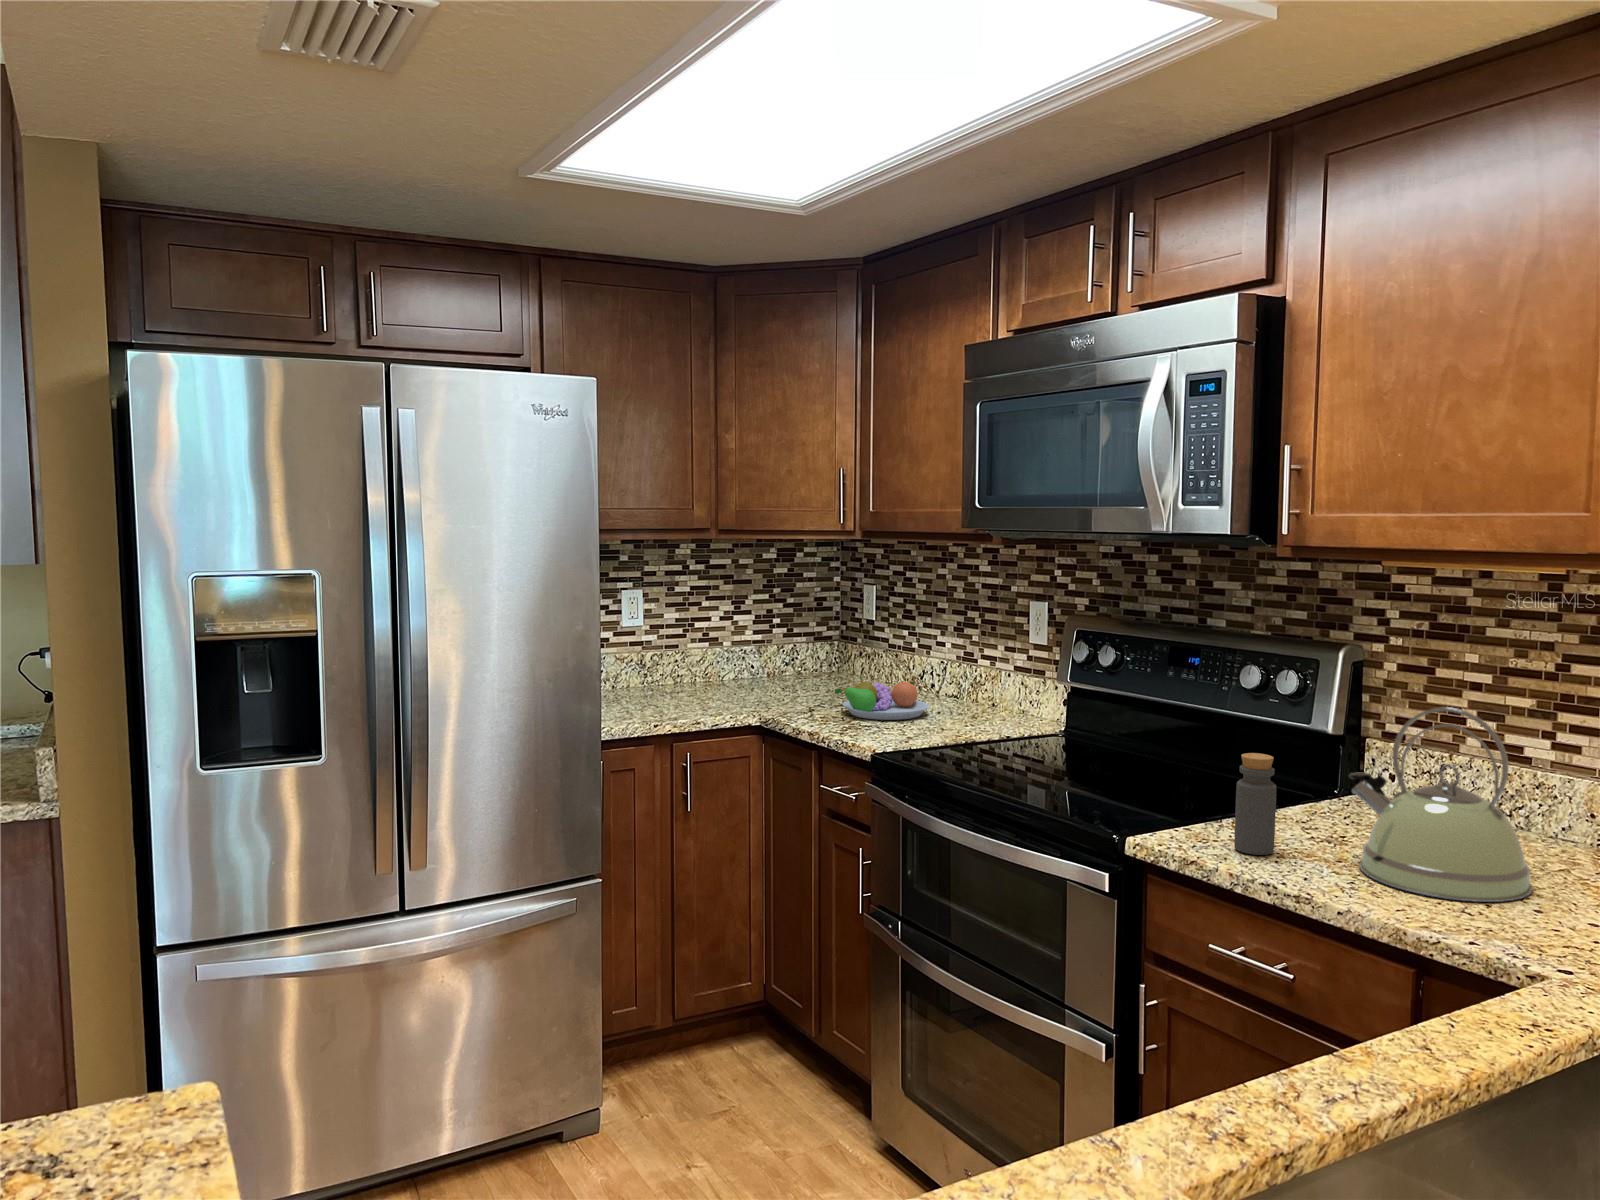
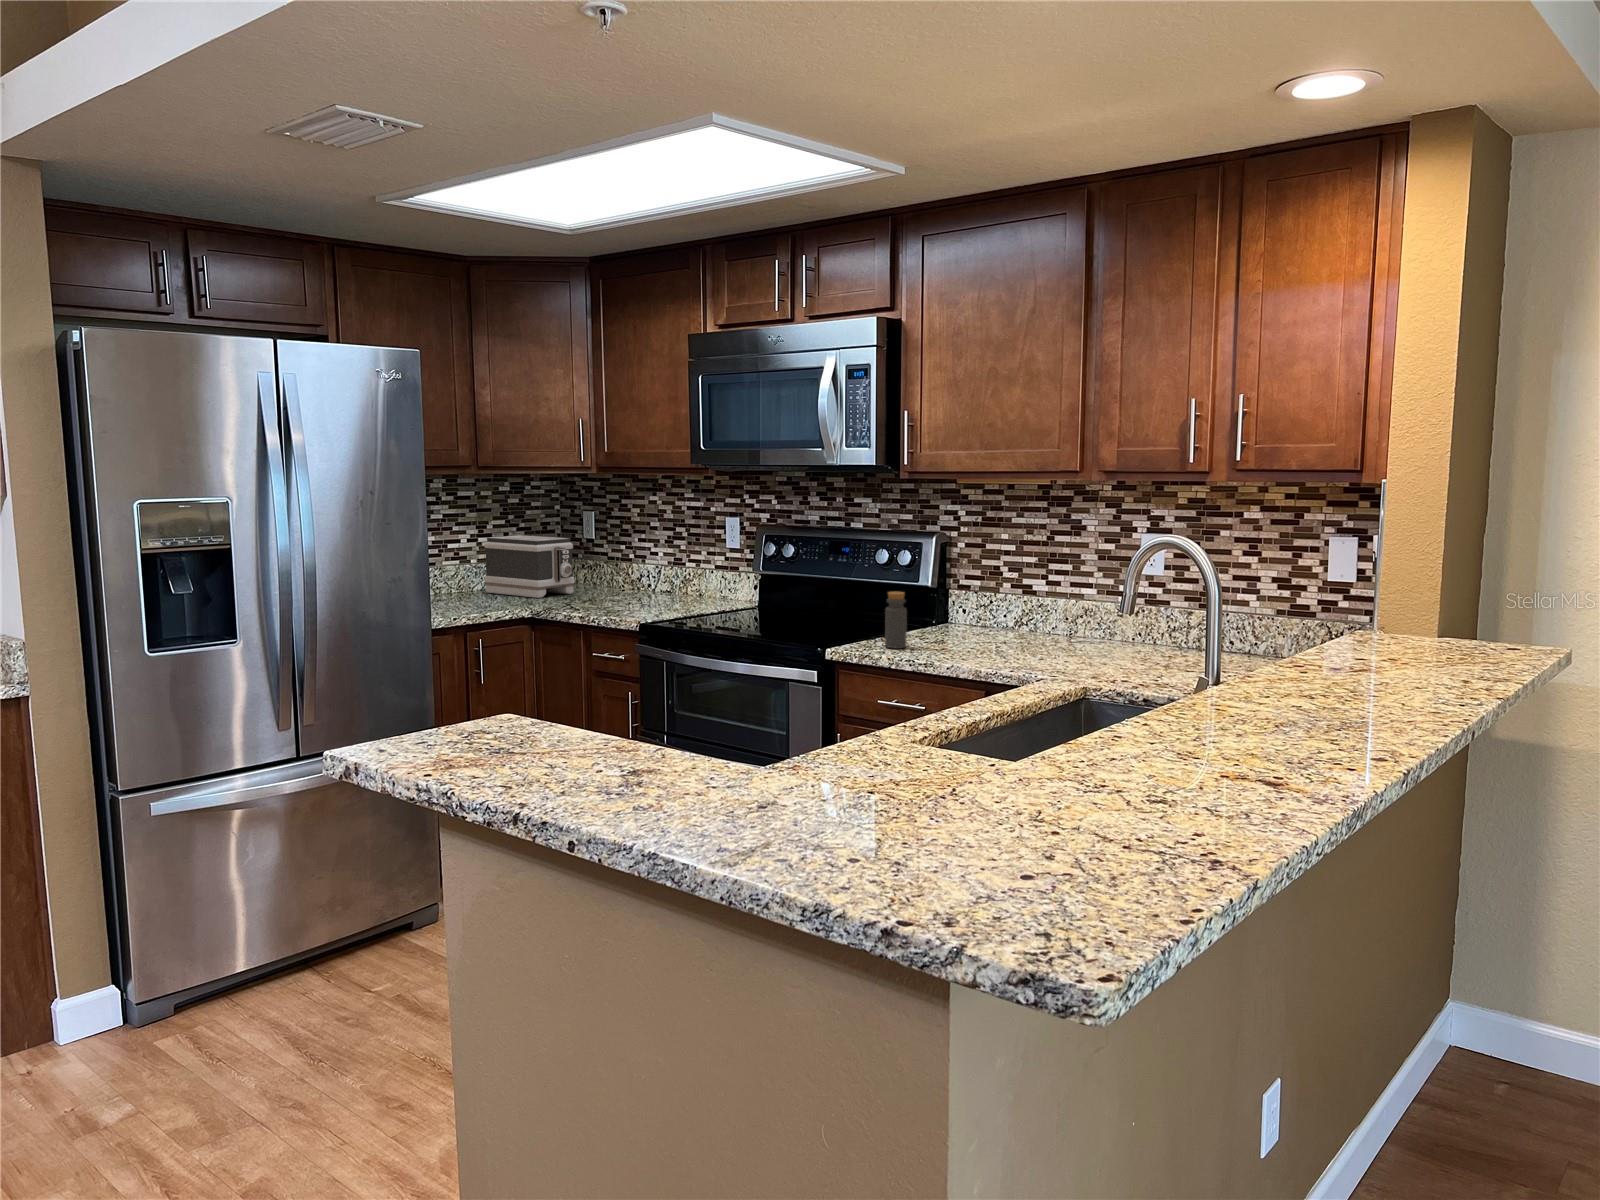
toaster: none [735,613,840,695] -> present [484,535,575,598]
fruit bowl: present [835,676,929,720] -> none [588,577,658,607]
kettle: present [1349,707,1532,902] -> none [944,557,1033,656]

